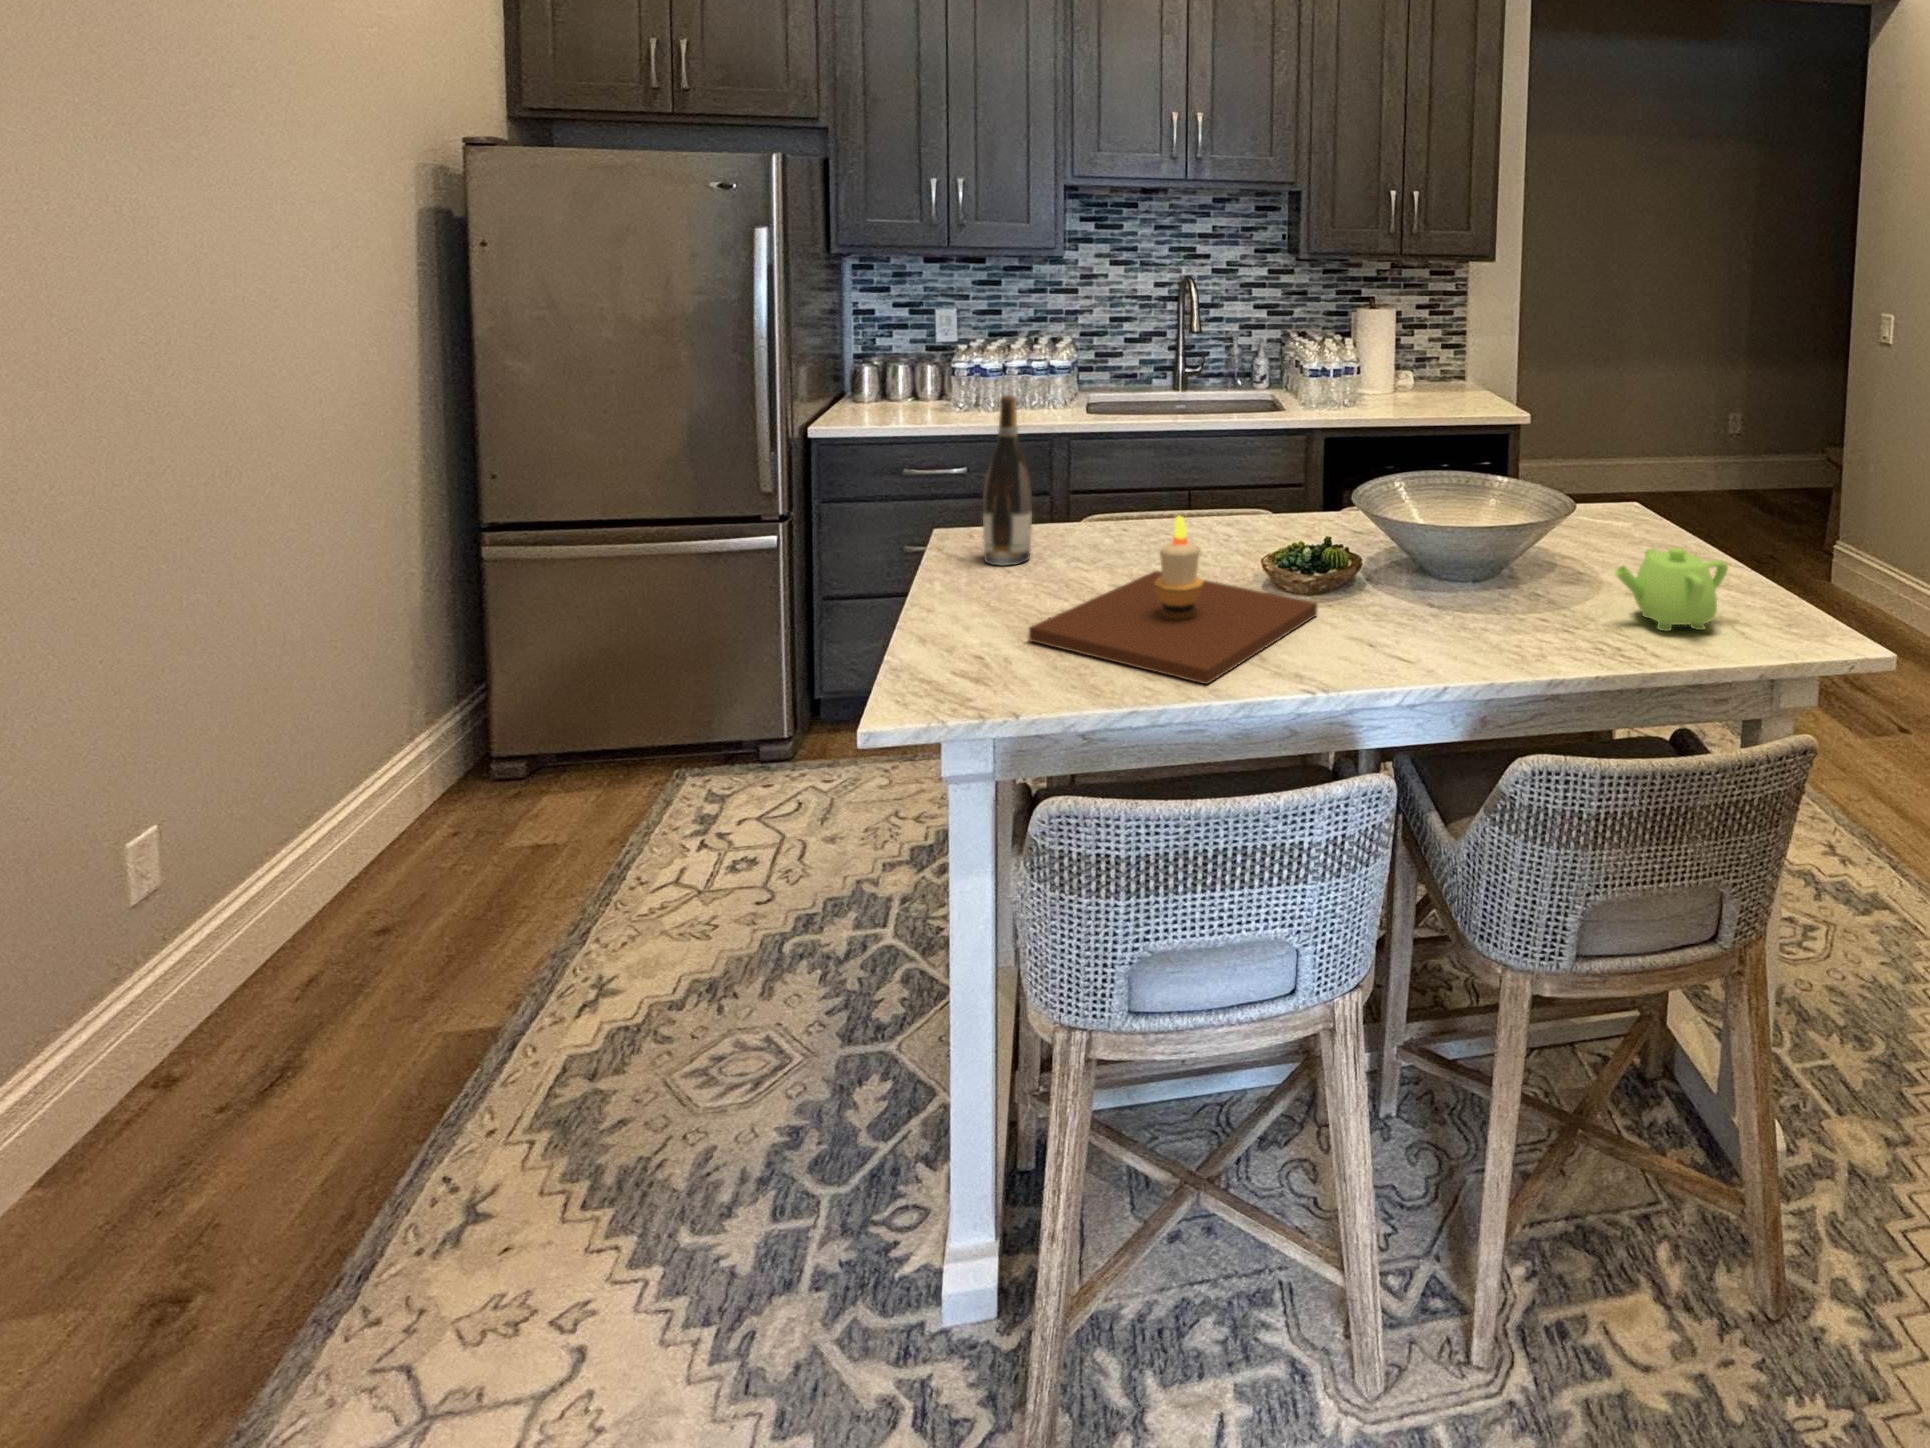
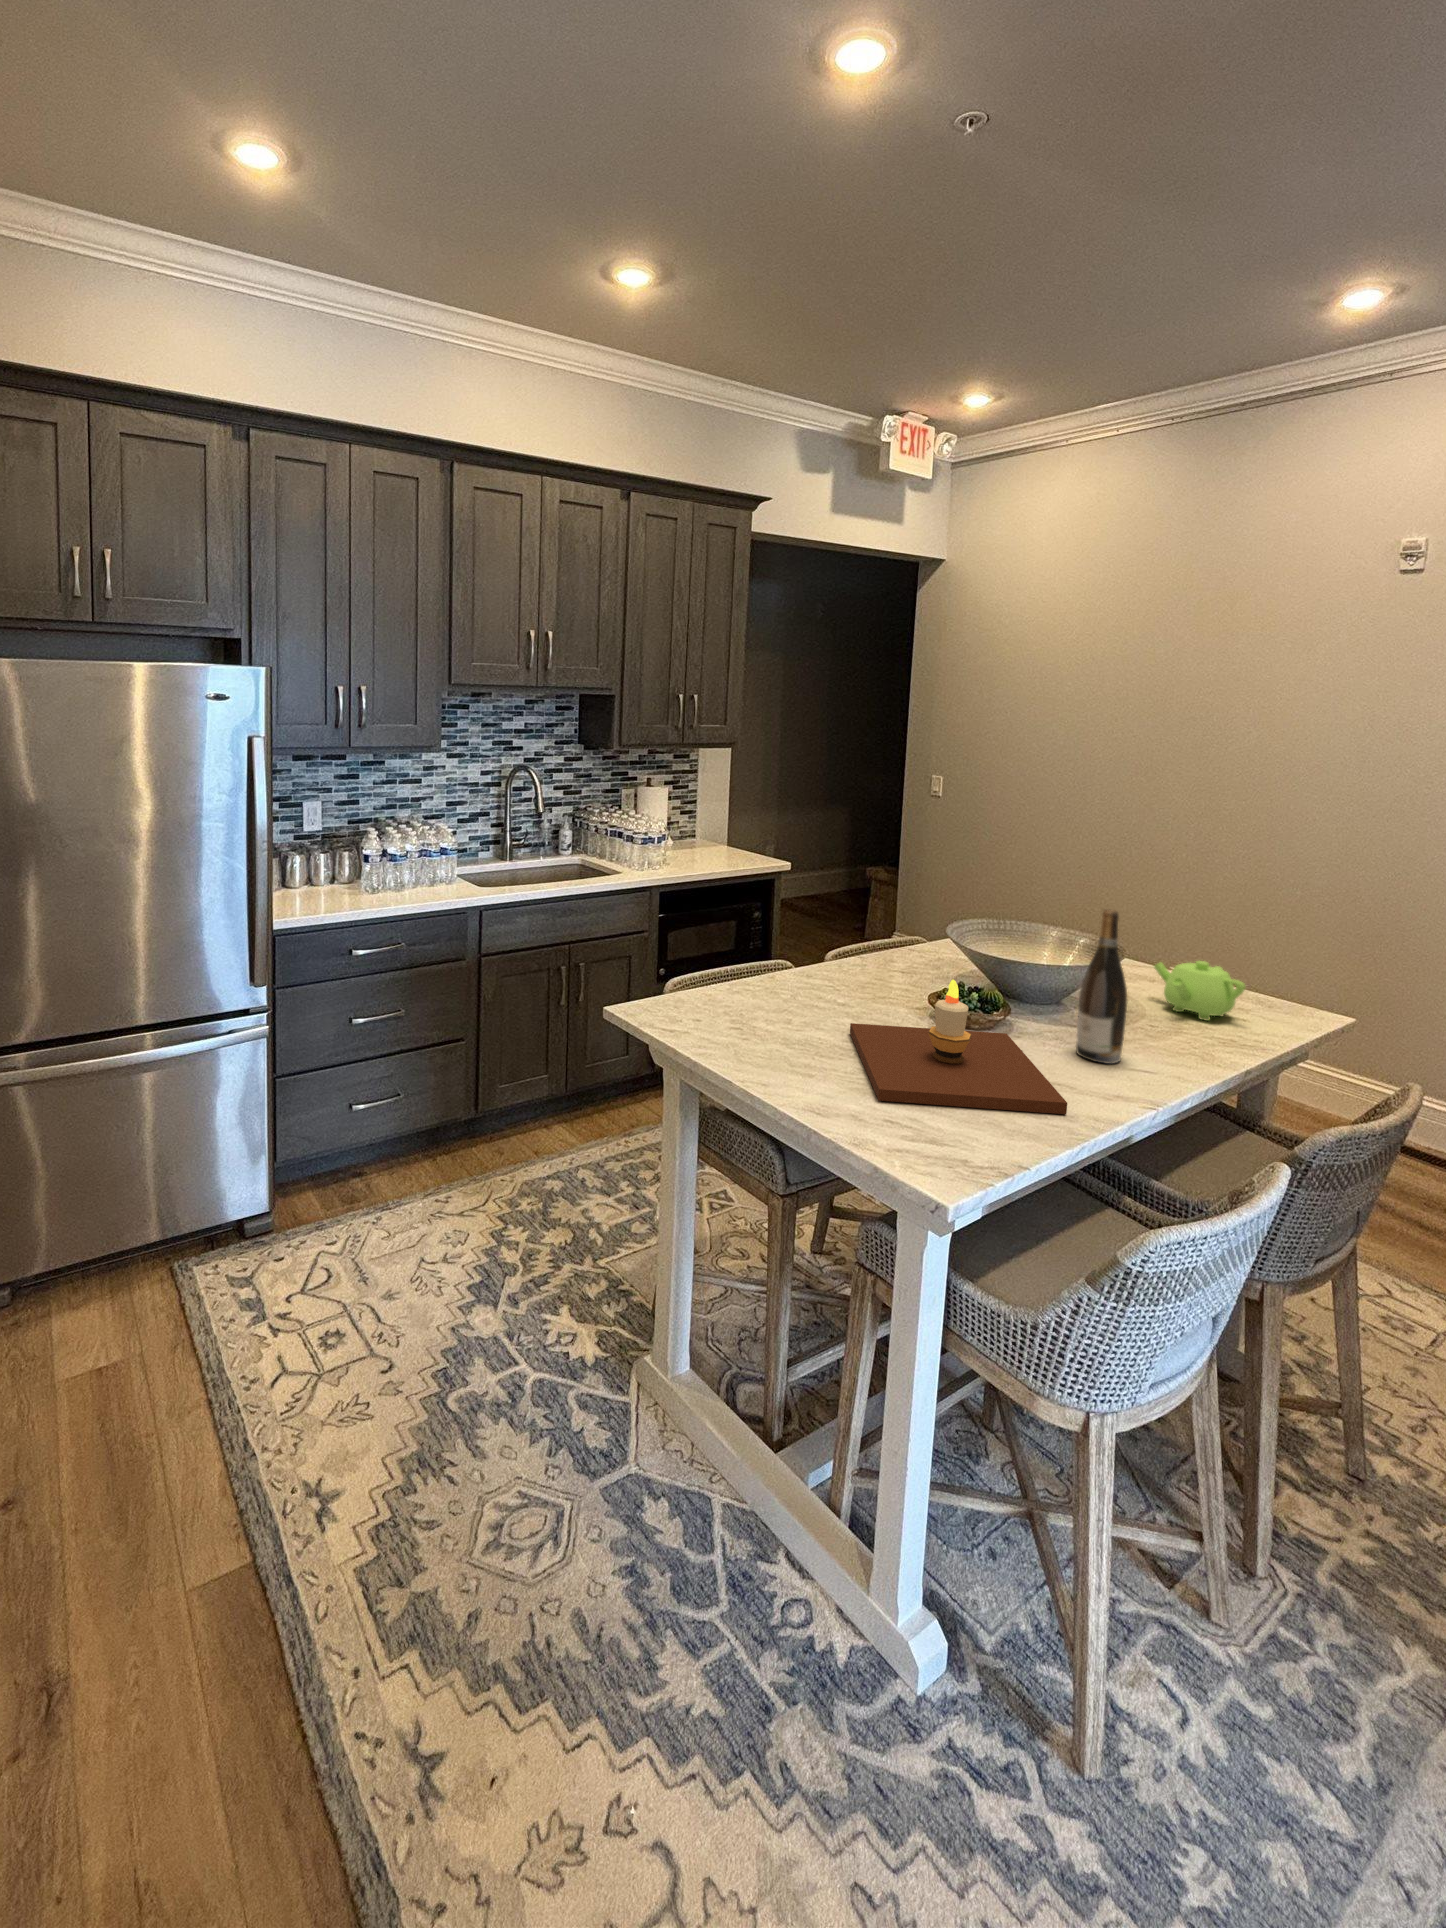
wine bottle: present [983,395,1032,566] -> present [1076,909,1127,1064]

